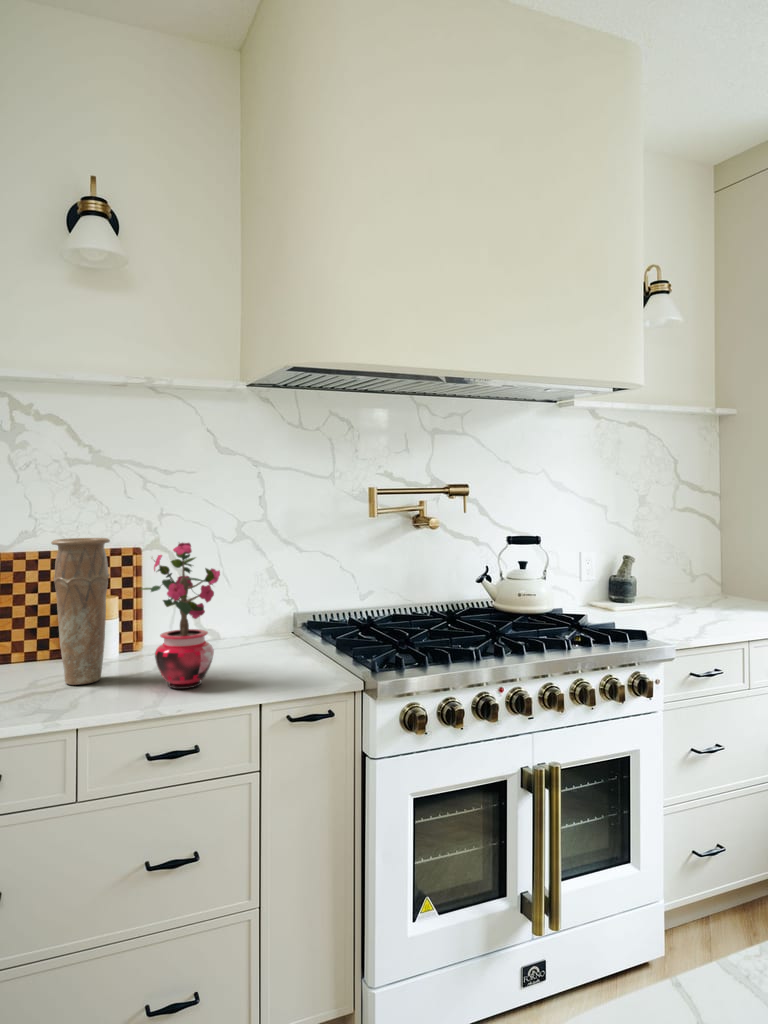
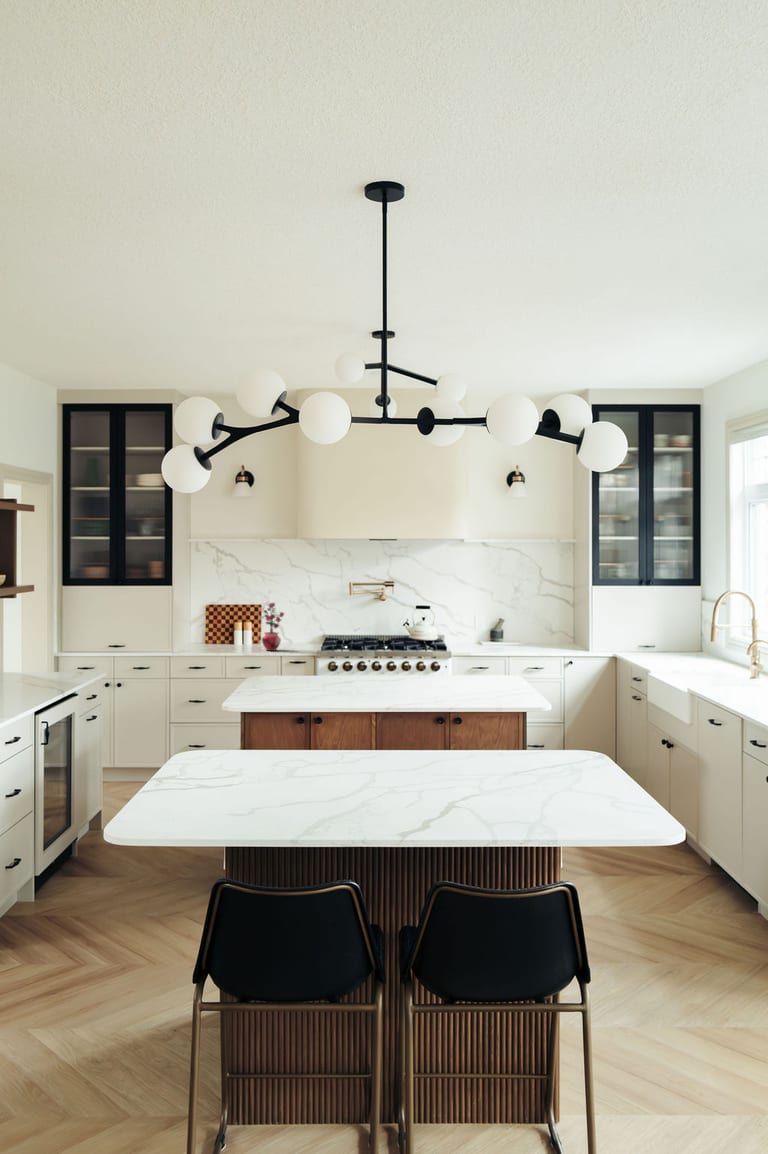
vase: present [51,538,110,685] -> none [231,600,249,648]

